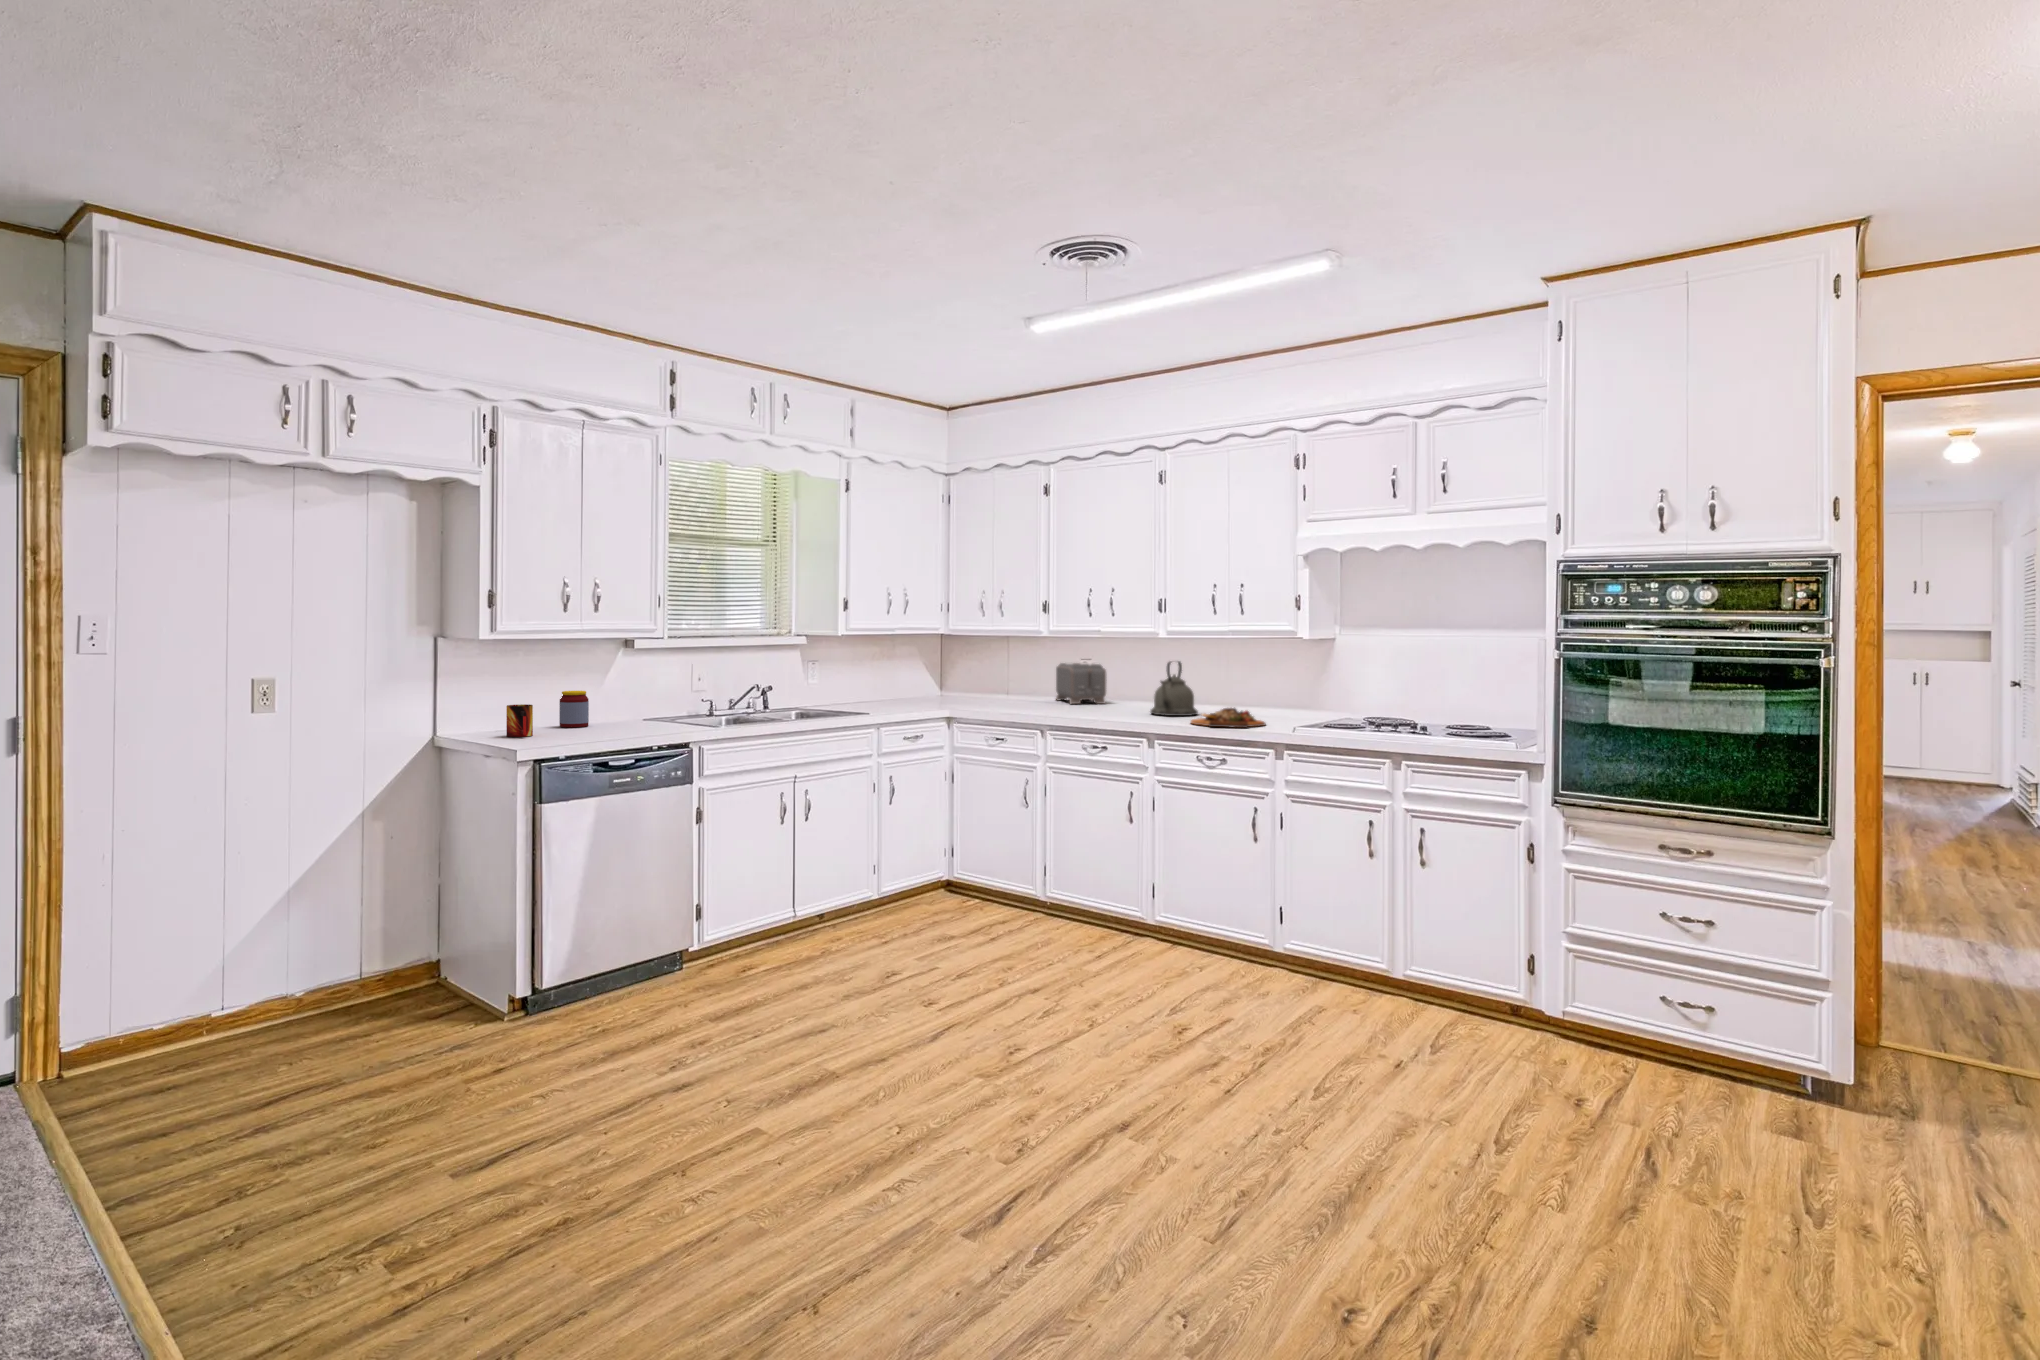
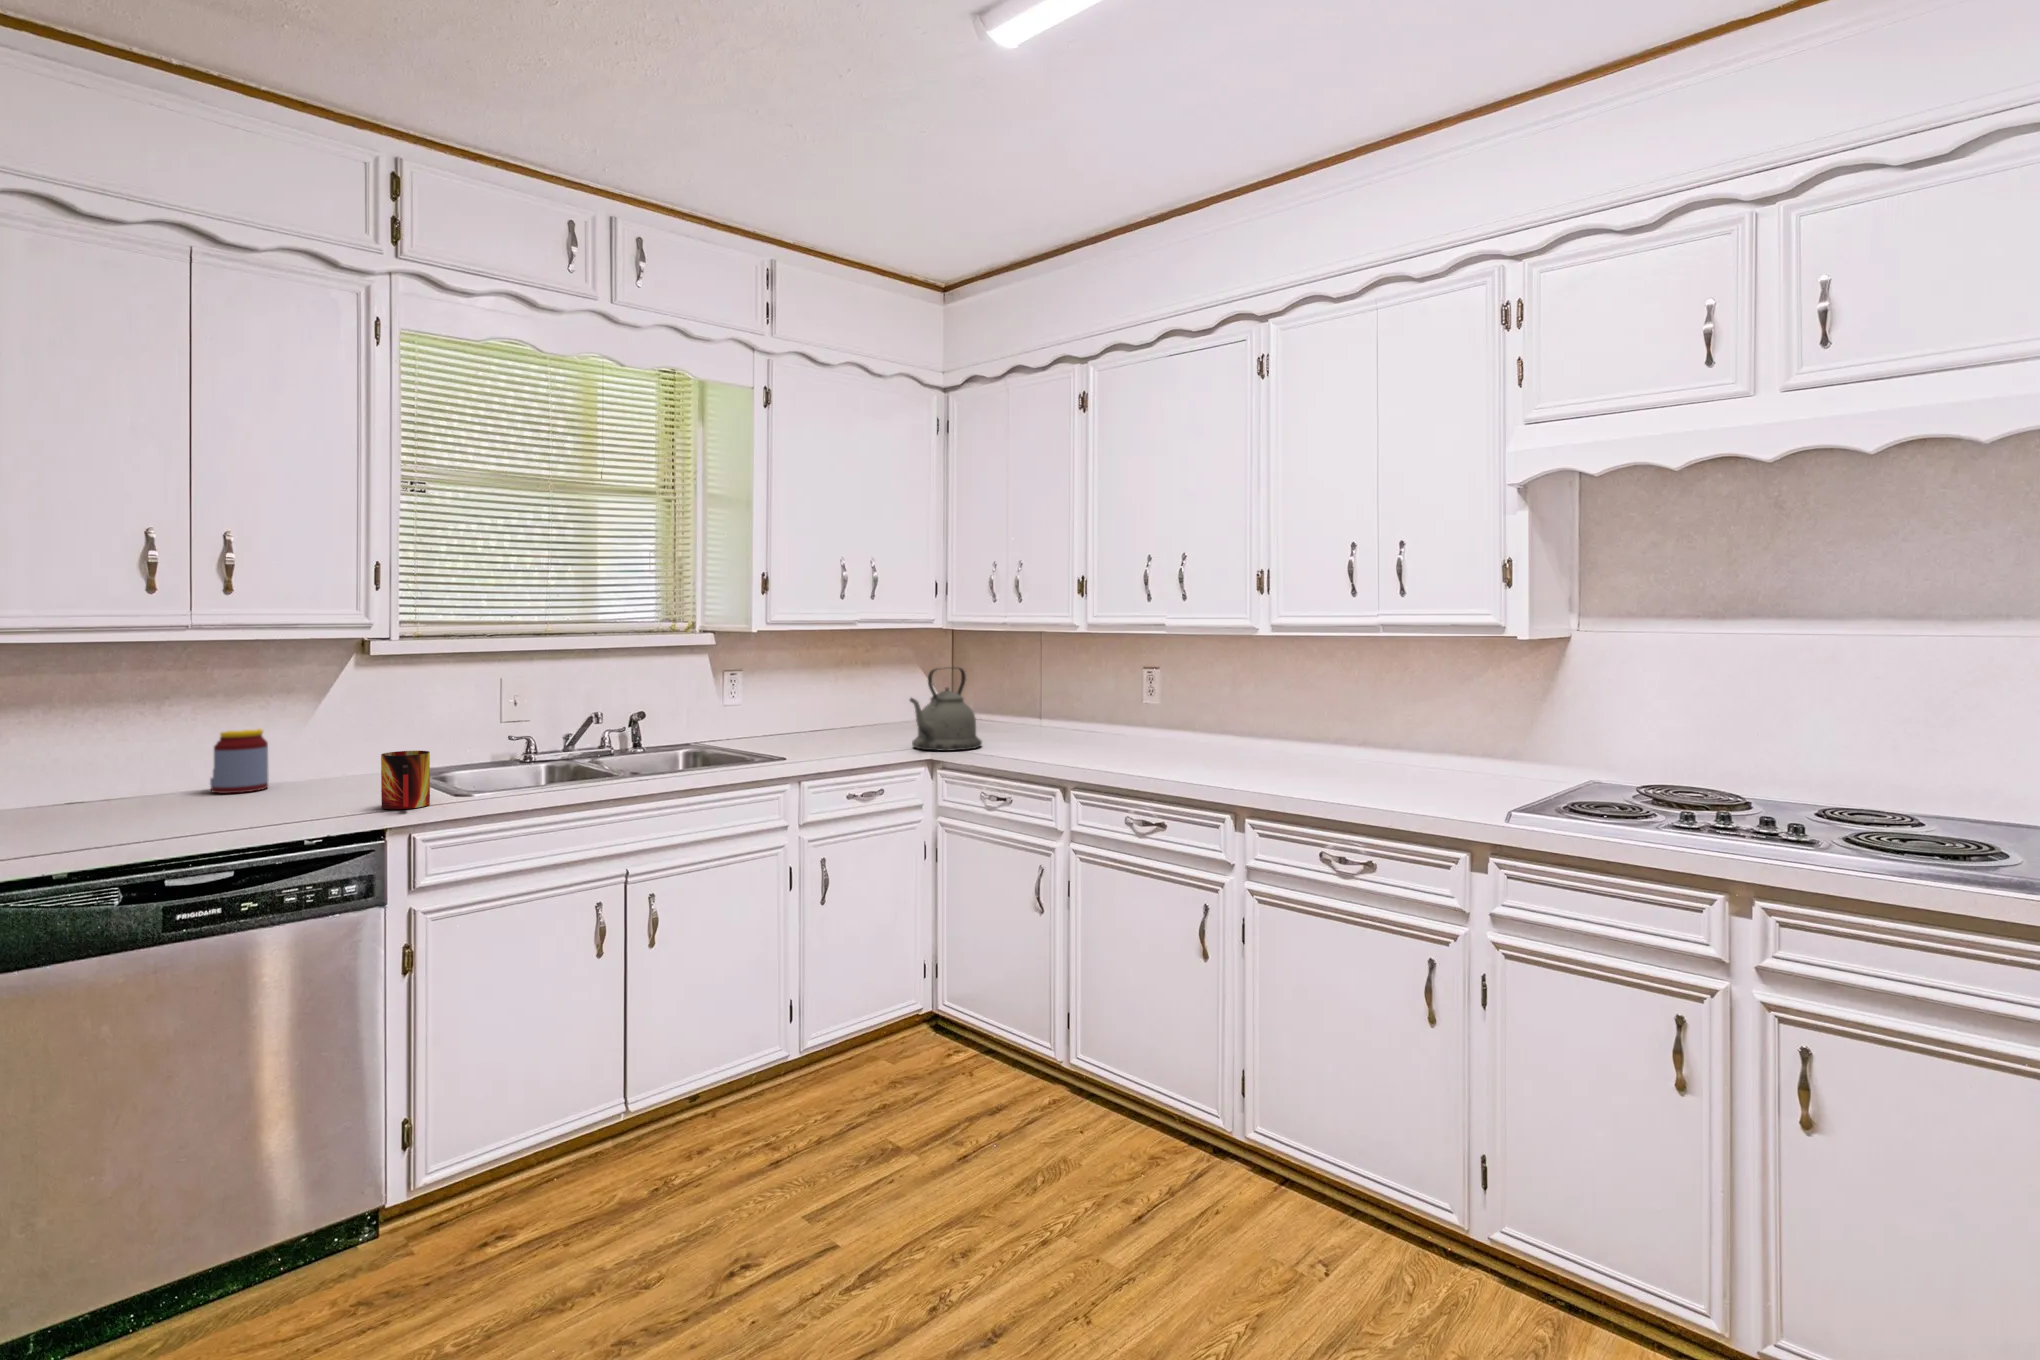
kettle: present [1150,661,1198,716] -> present [910,667,982,751]
toaster: present [1056,663,1106,704] -> none [1106,672,1181,738]
mug: present [506,704,533,737] -> present [381,751,430,809]
cutting board: present [1191,708,1265,728] -> none [1309,762,1449,807]

